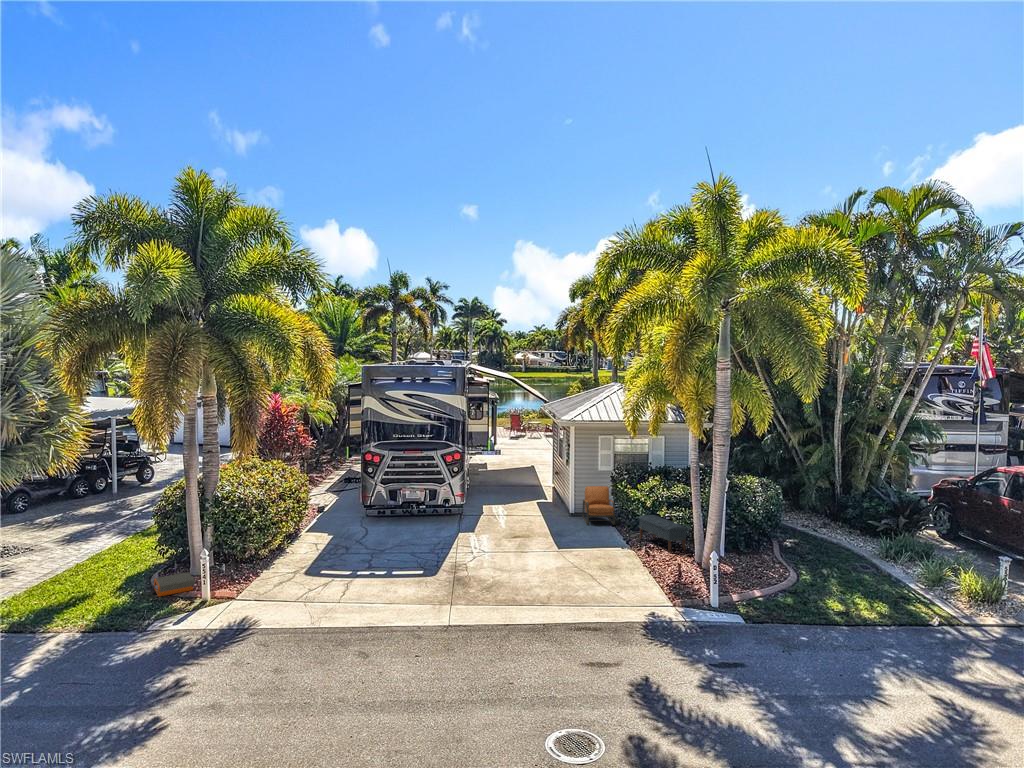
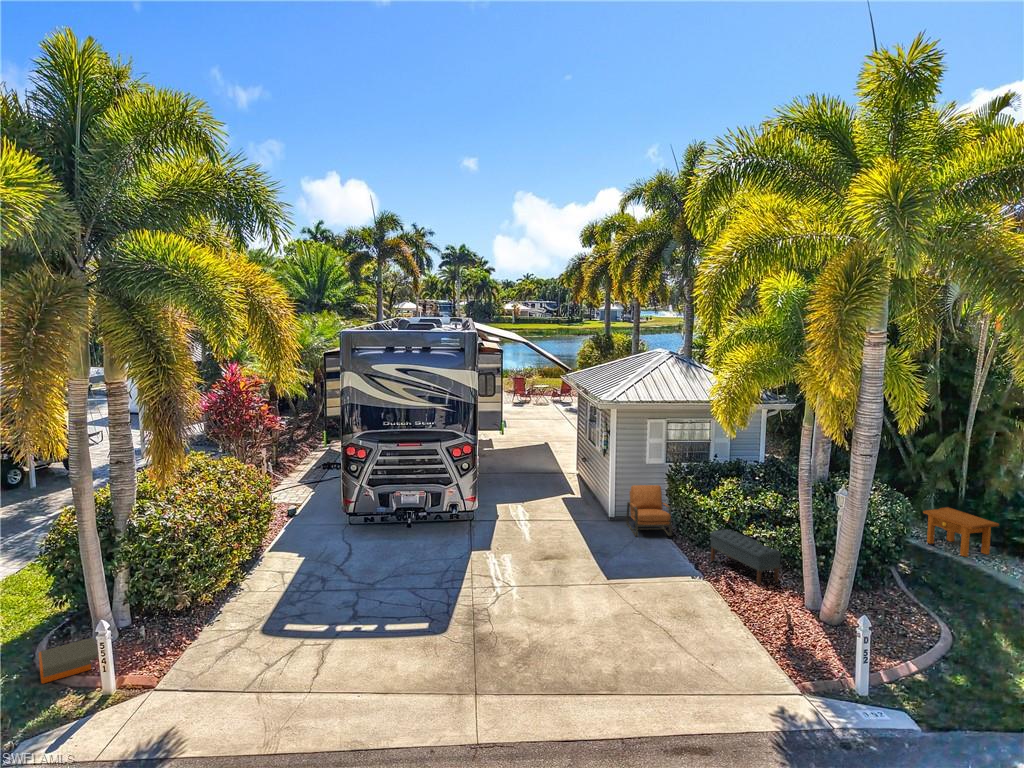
side table: none [809,503,862,538] -> present [923,507,999,557]

